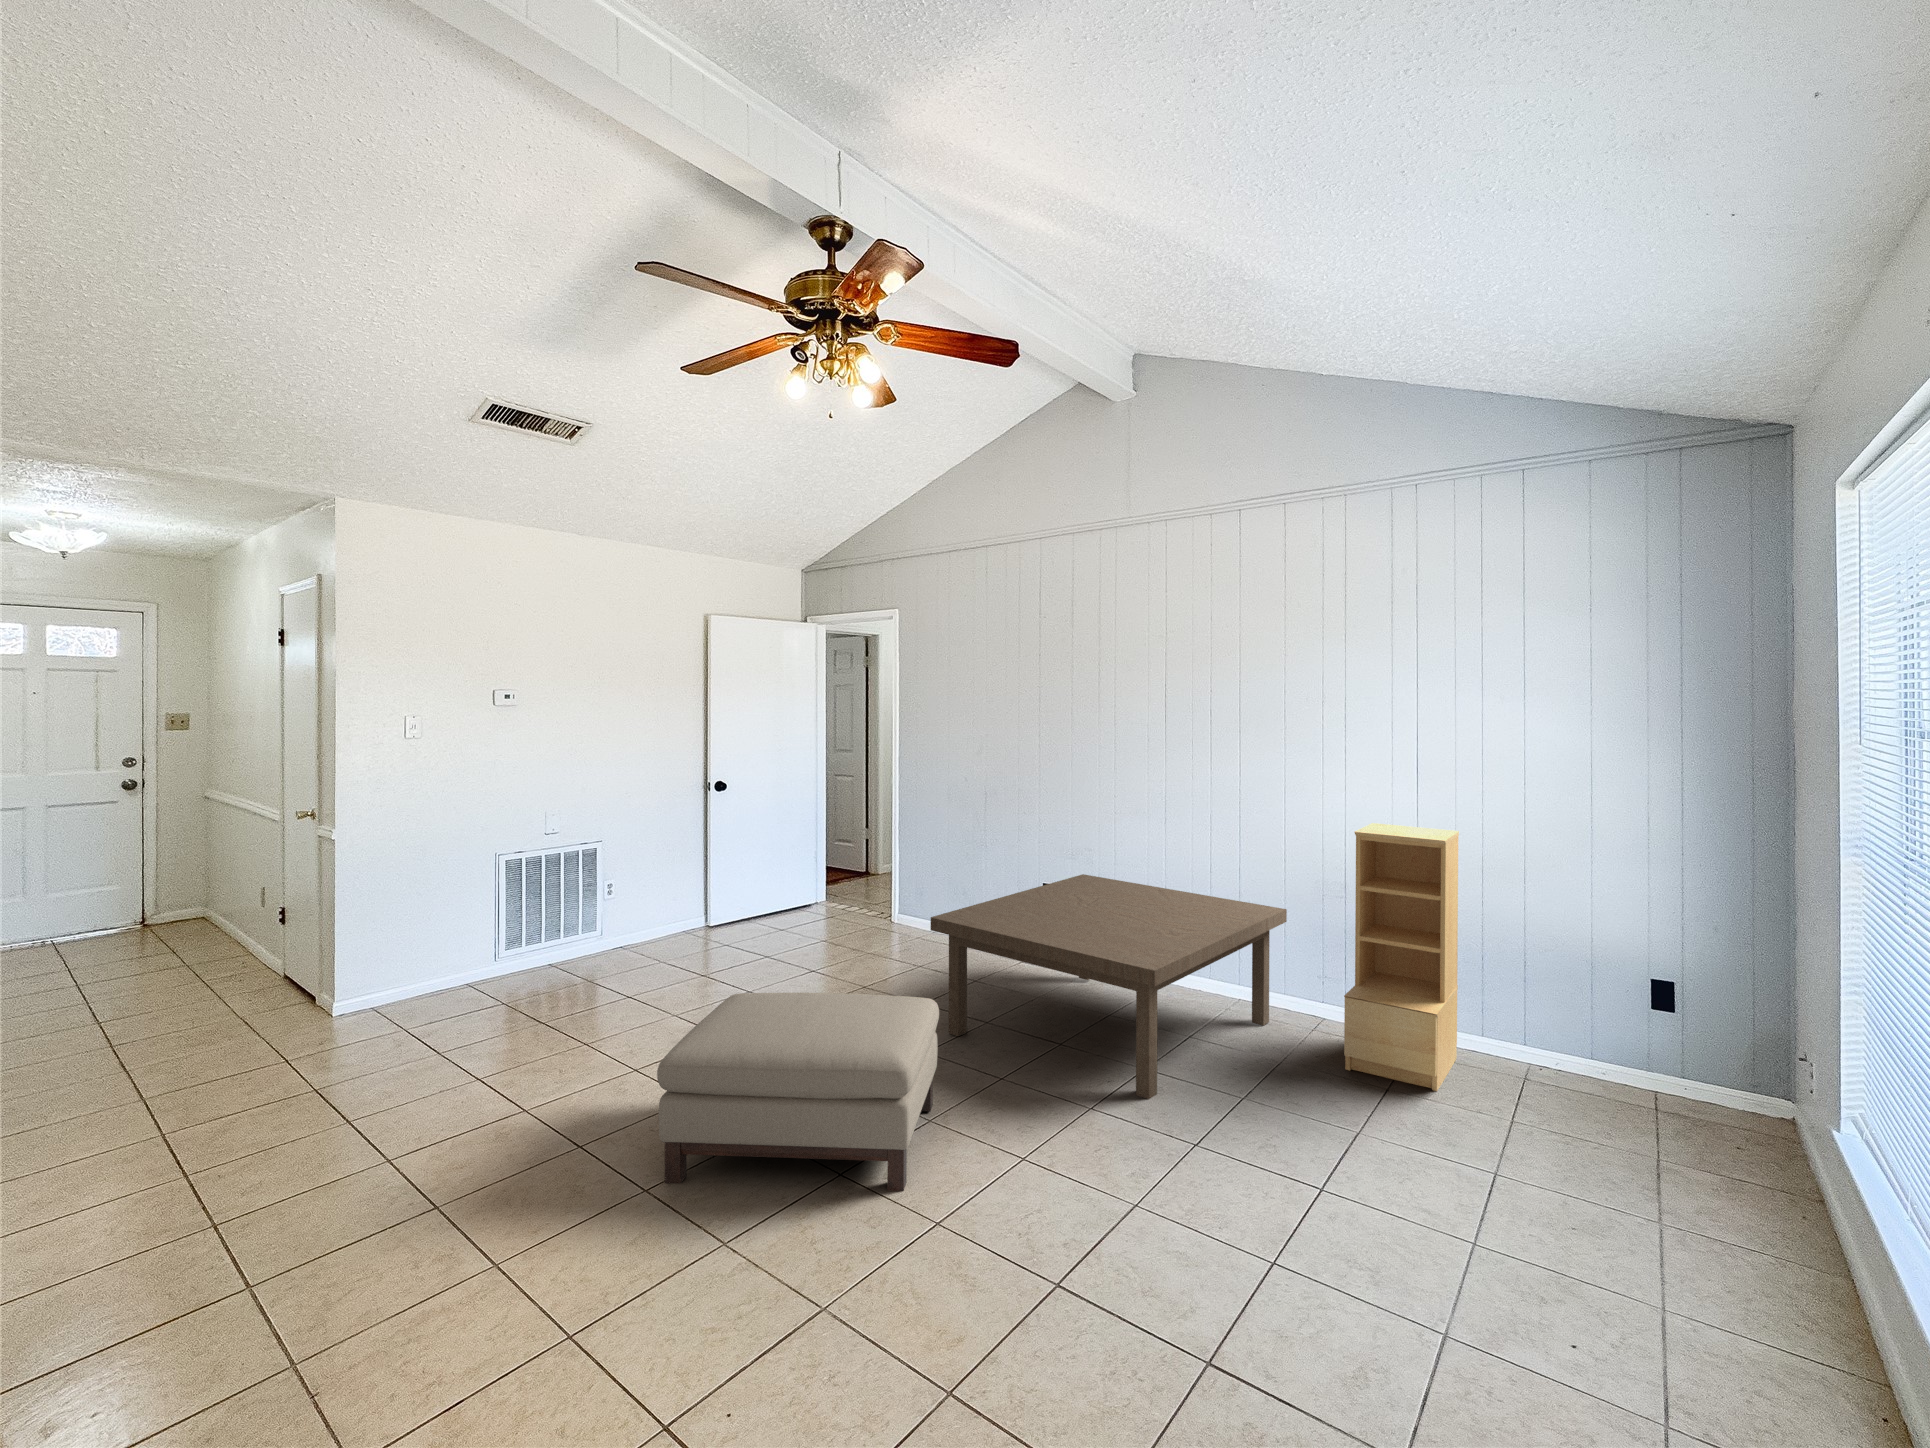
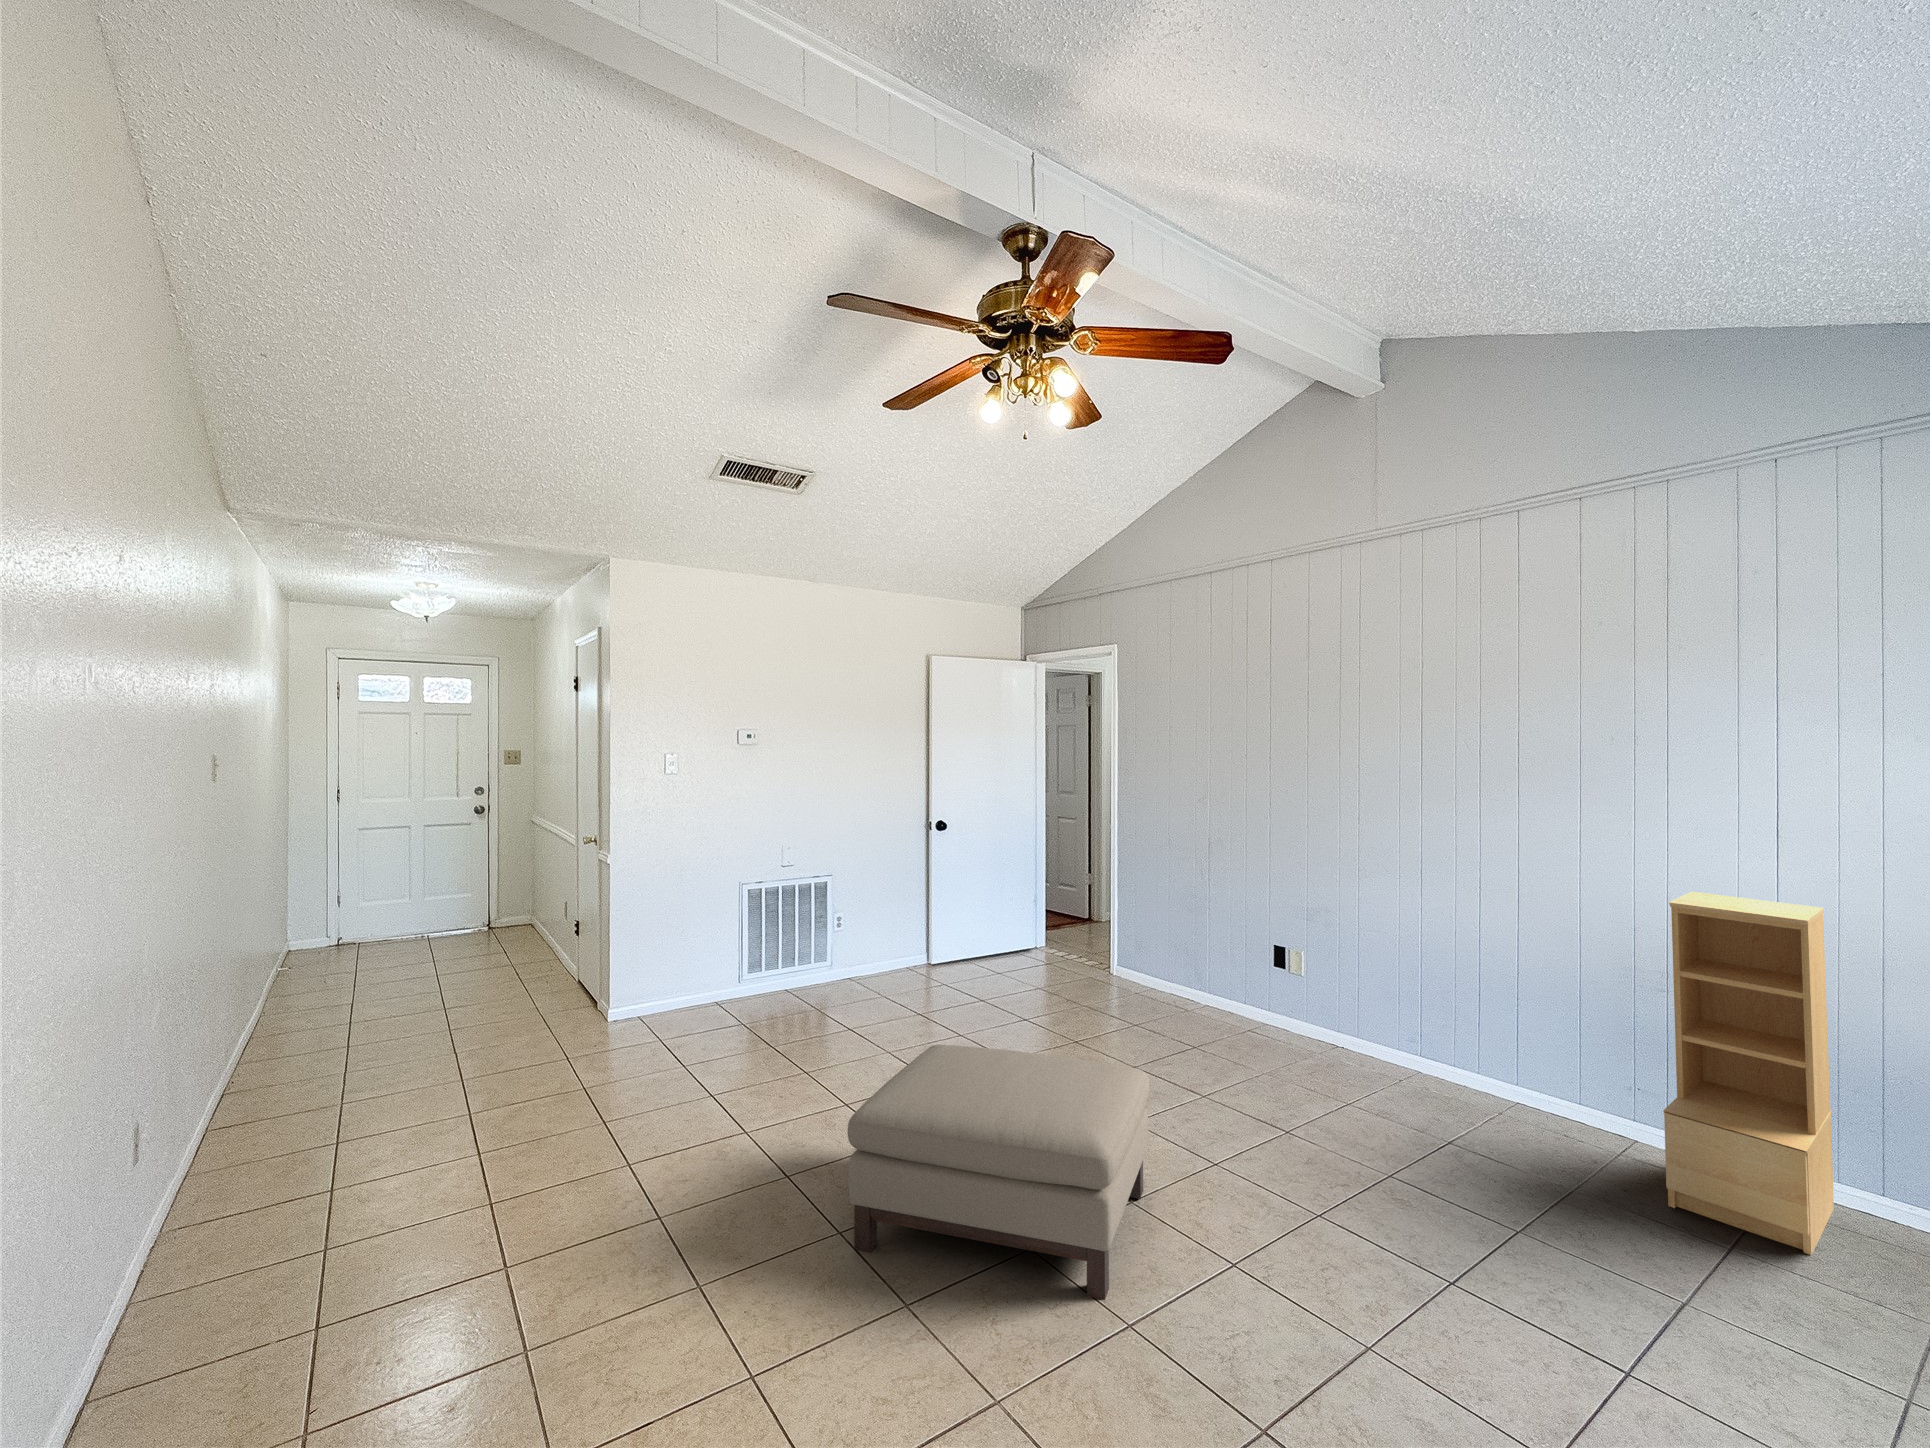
coffee table: present [931,874,1287,1099] -> none [1144,932,1575,1219]

